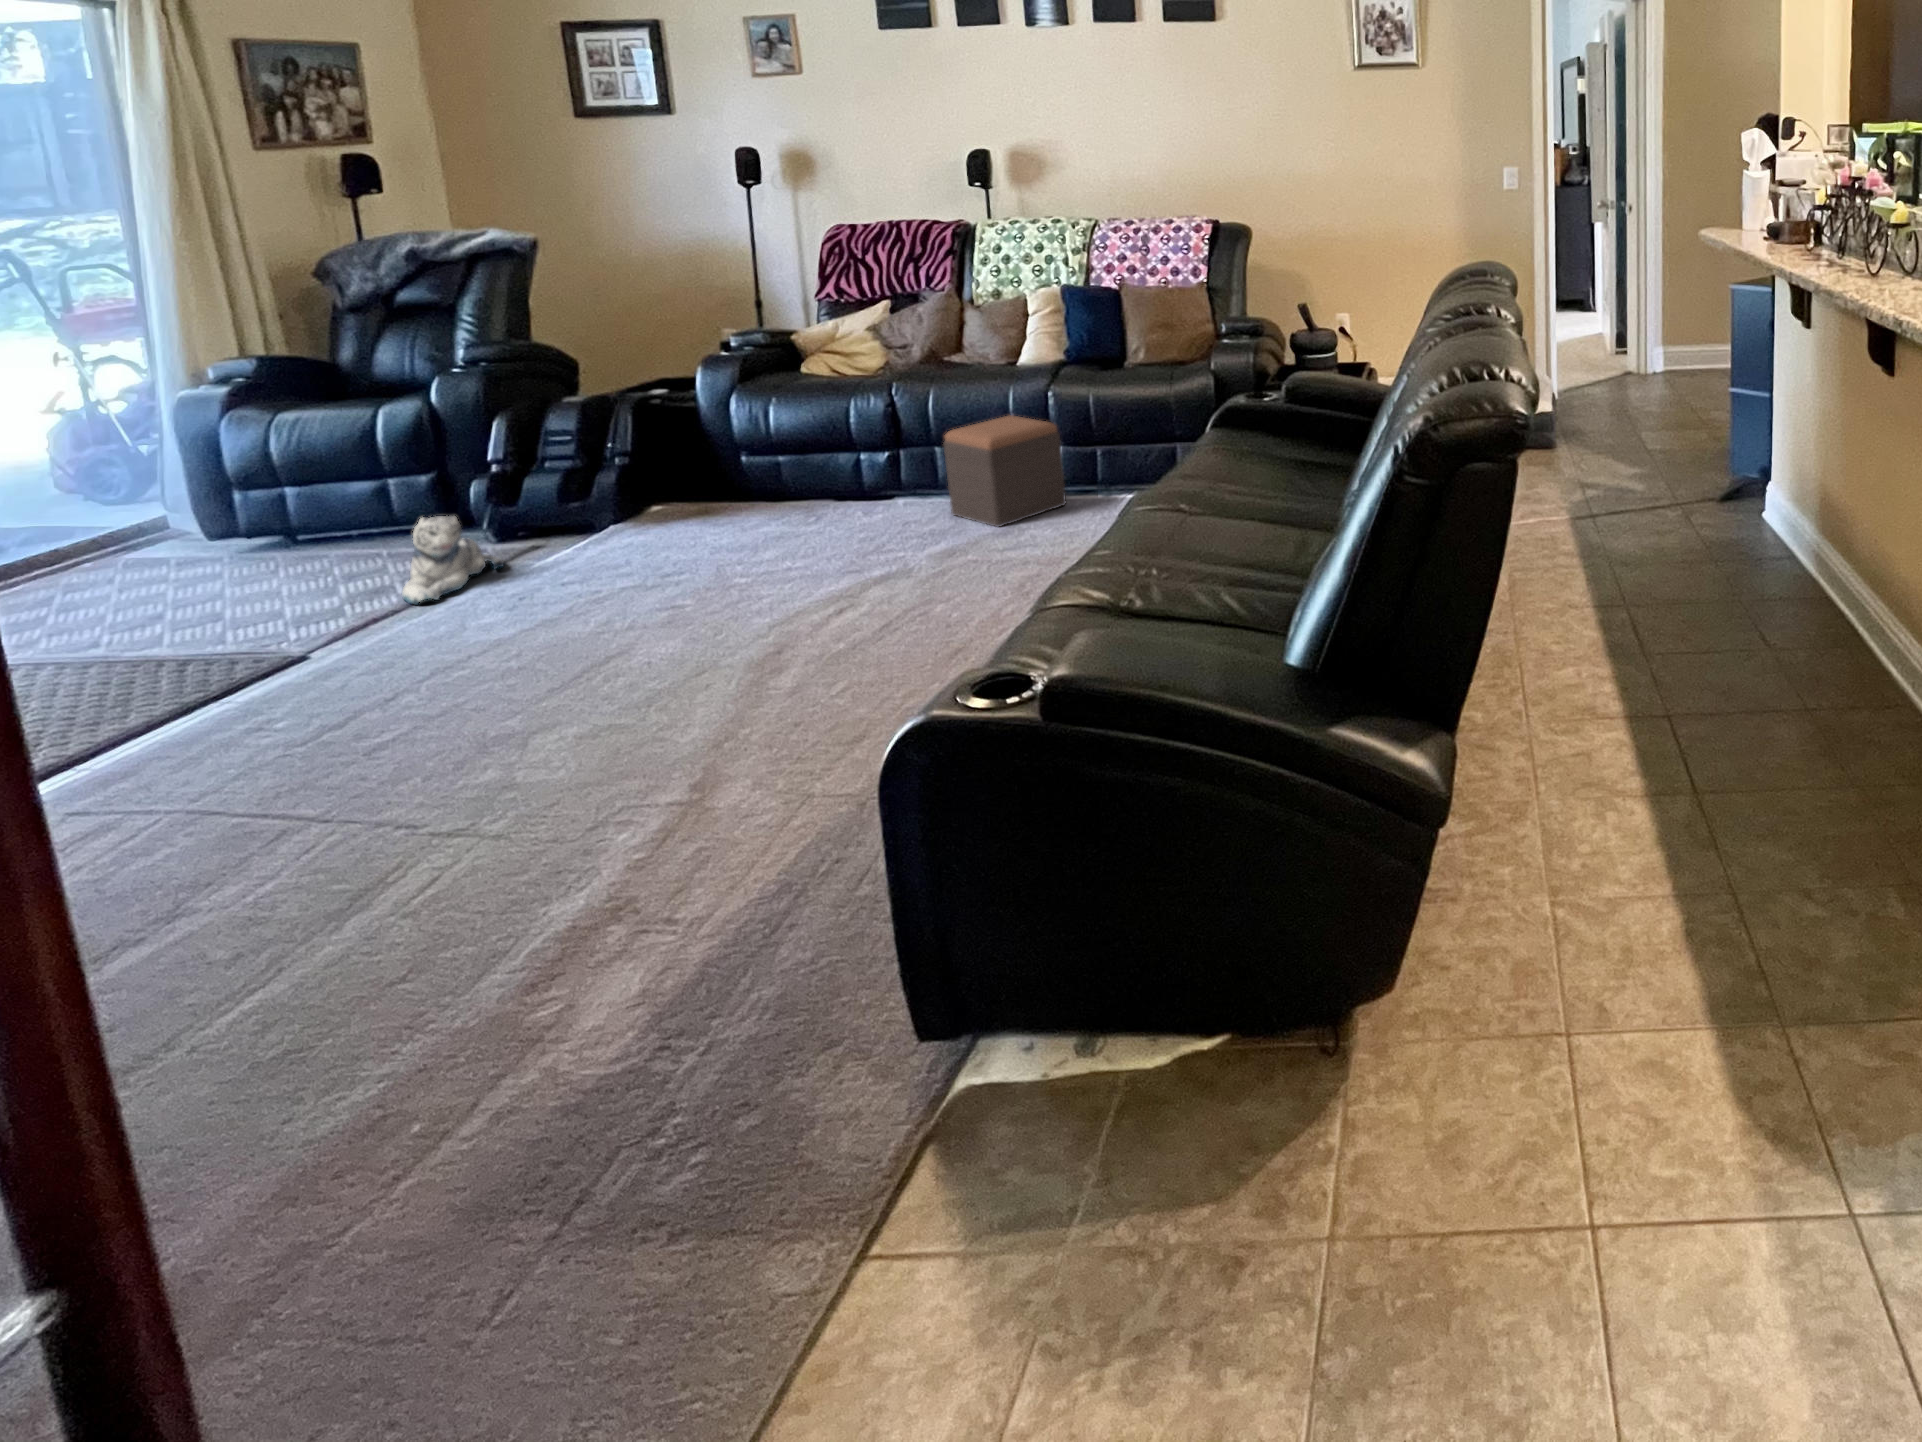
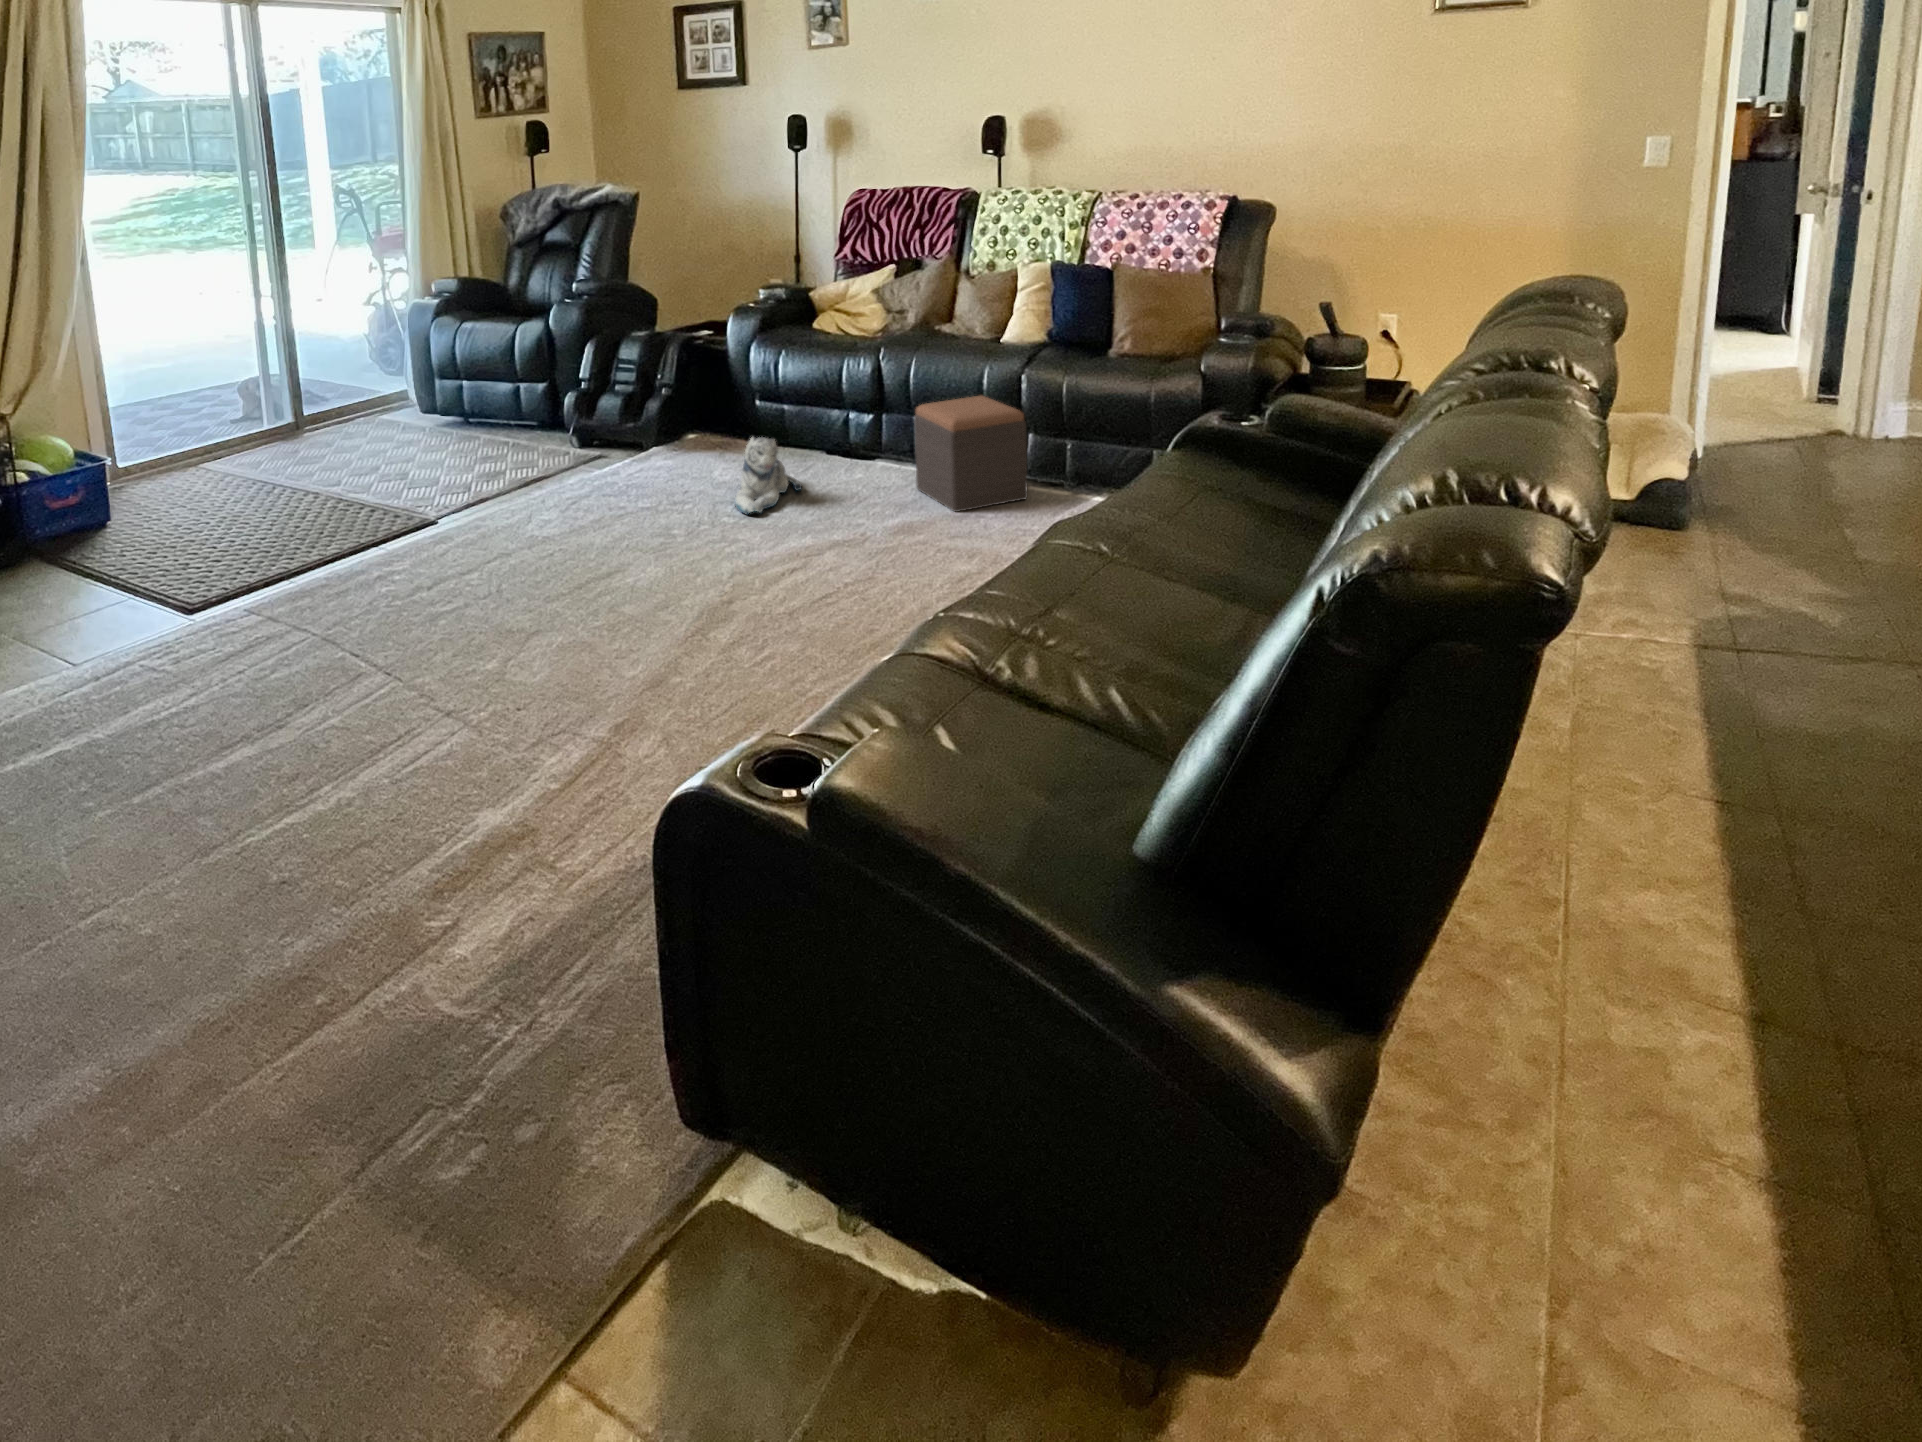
plush toy: present [402,516,504,605] -> present [735,437,802,515]

